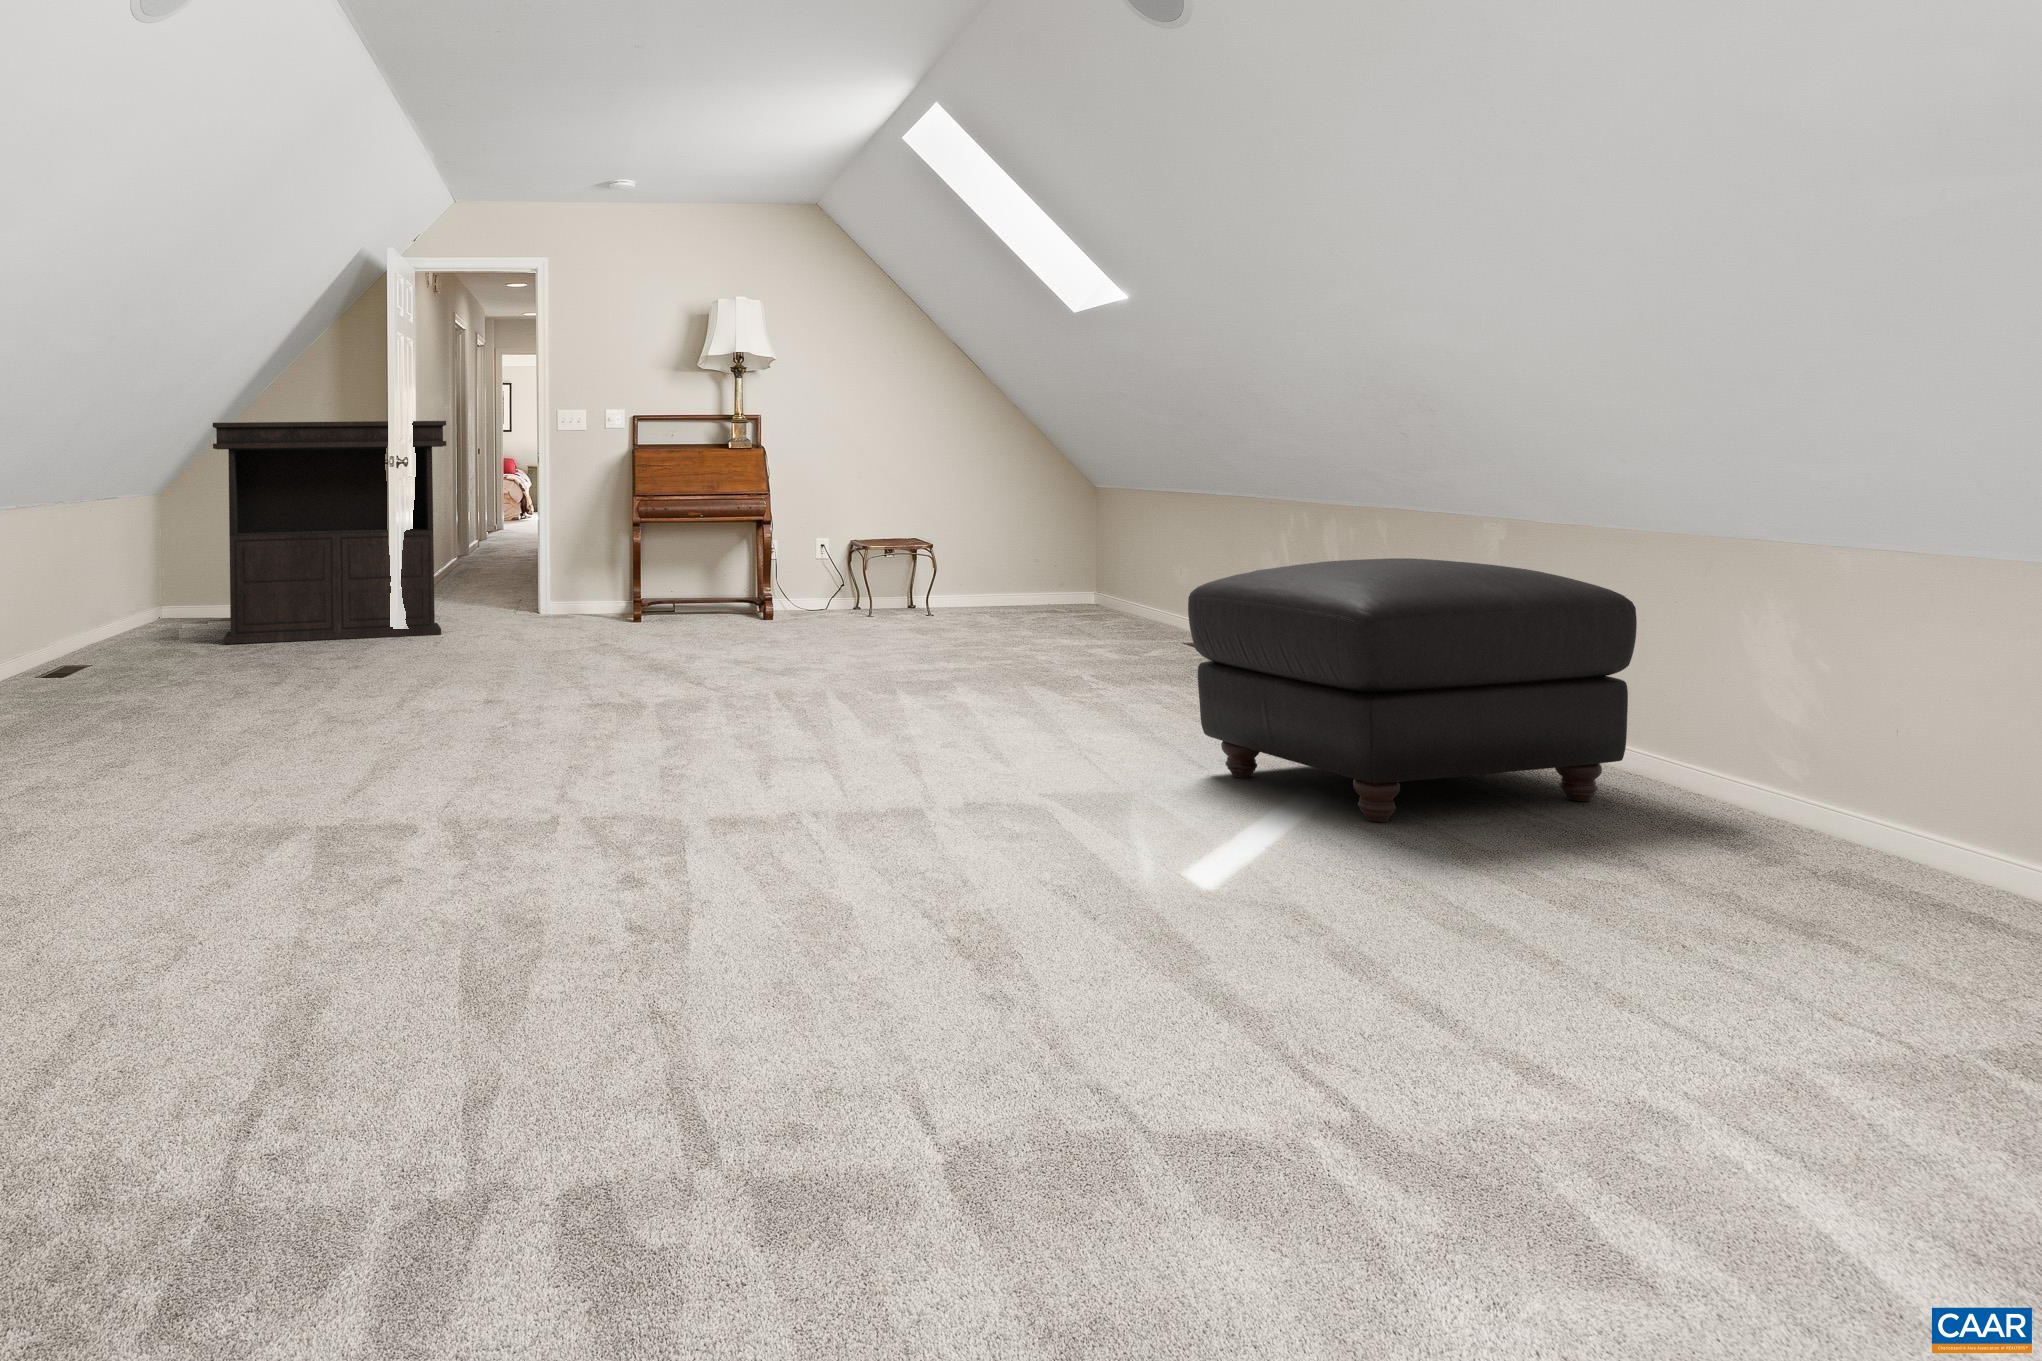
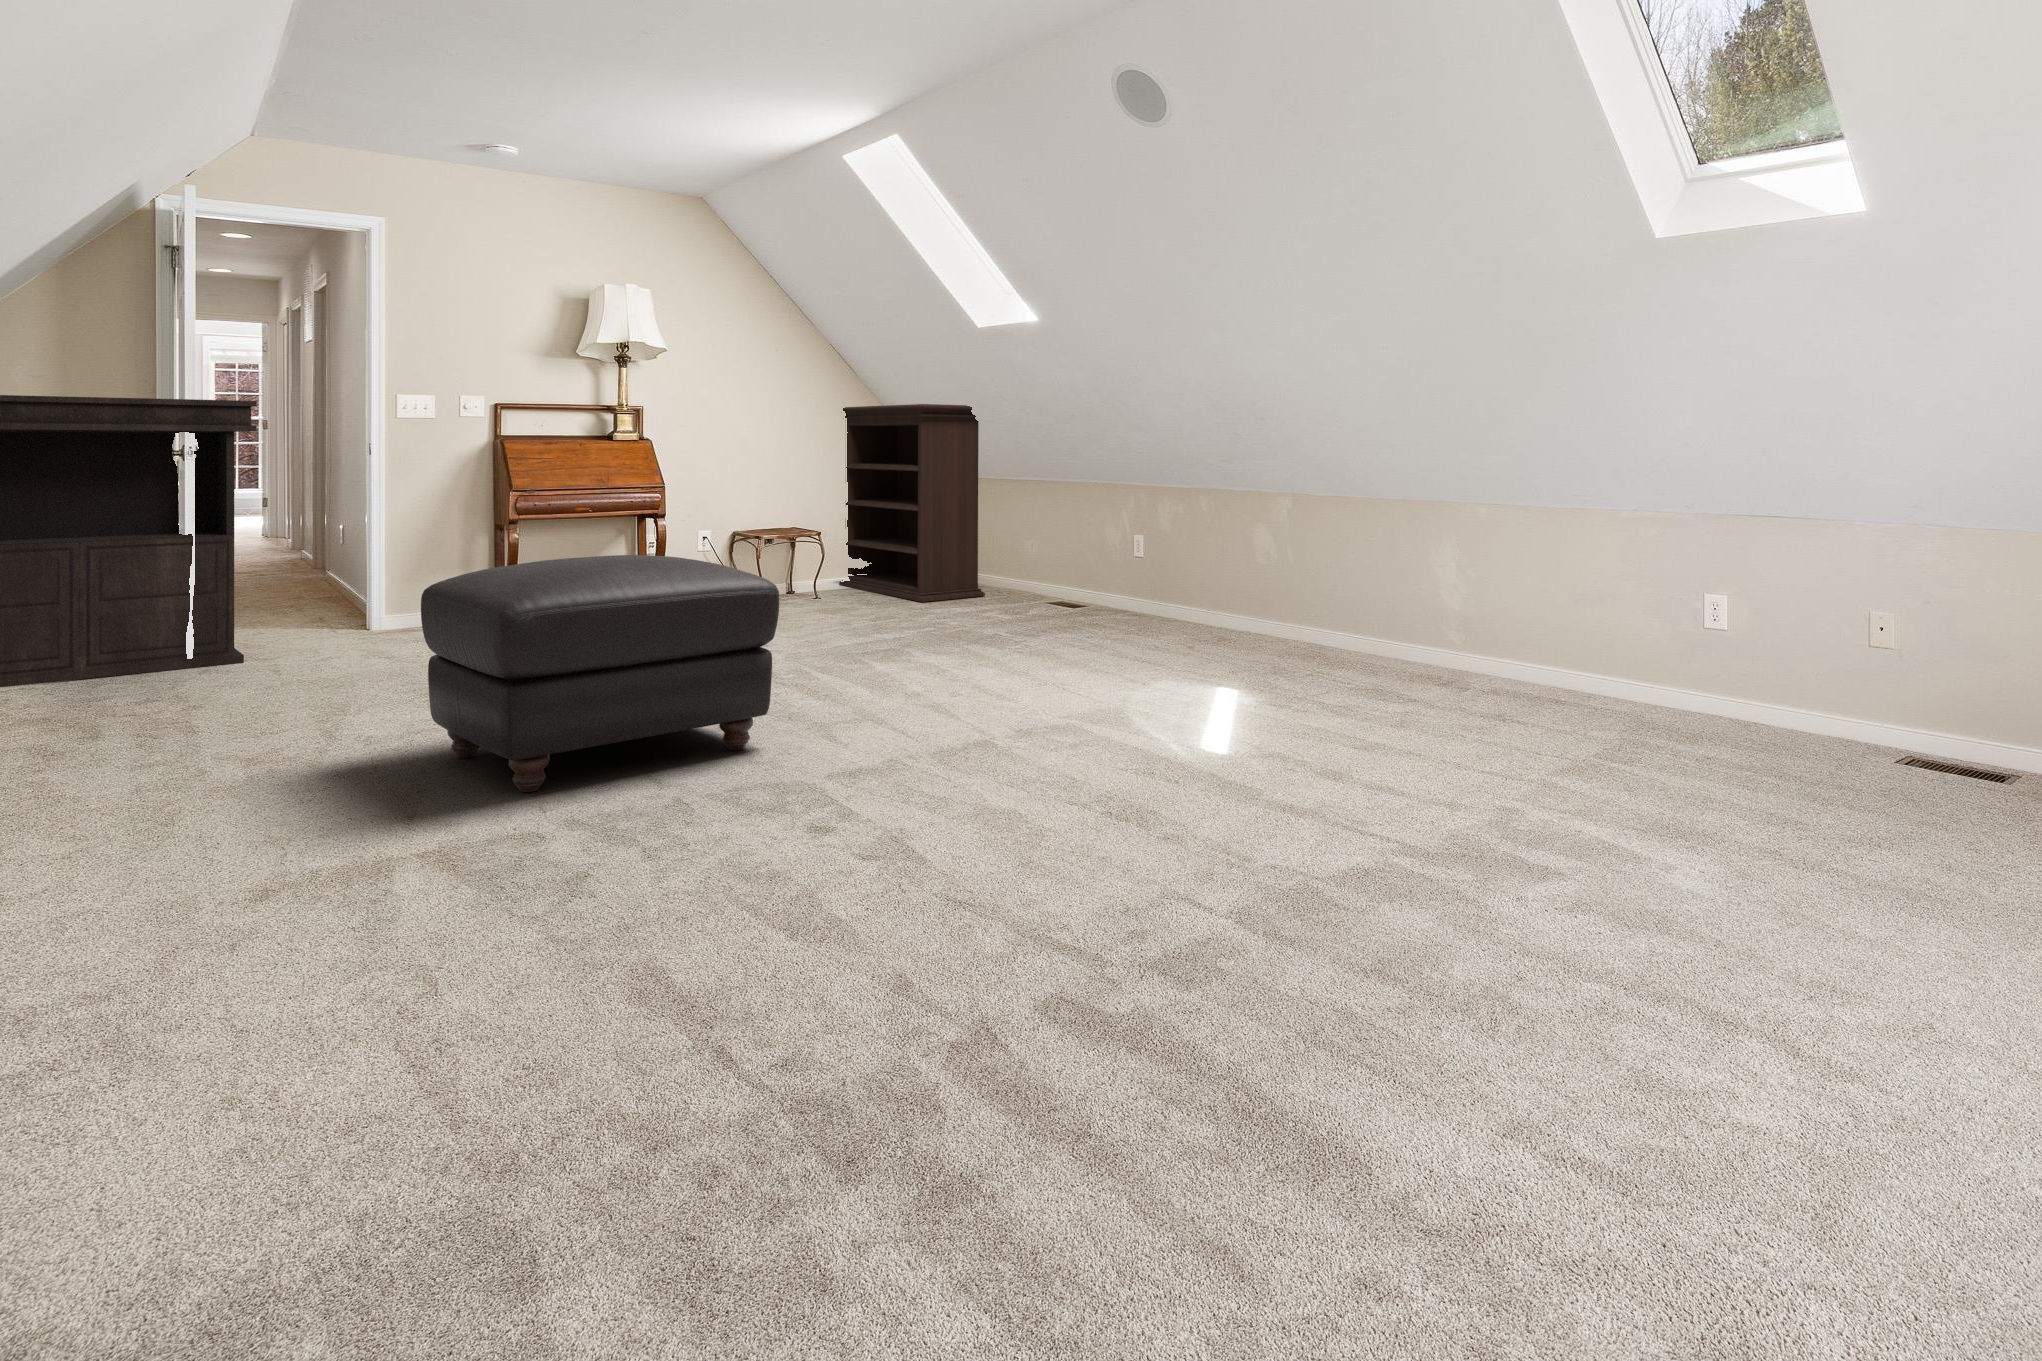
bookshelf: none [958,402,1111,616] -> present [839,404,985,602]
ottoman: present [1188,558,1637,822] -> present [421,555,779,792]

